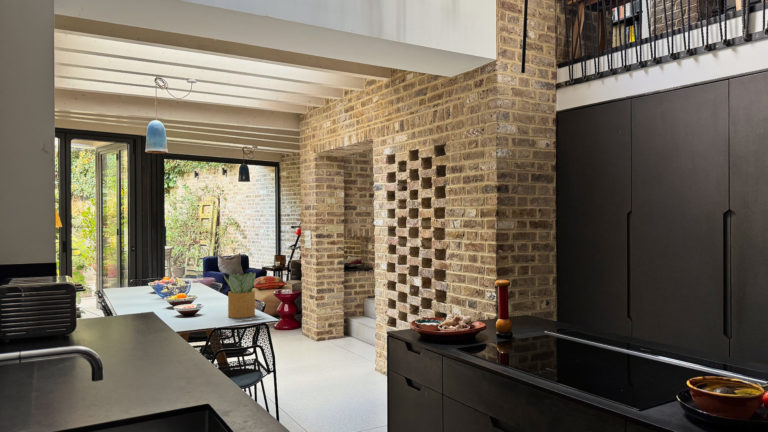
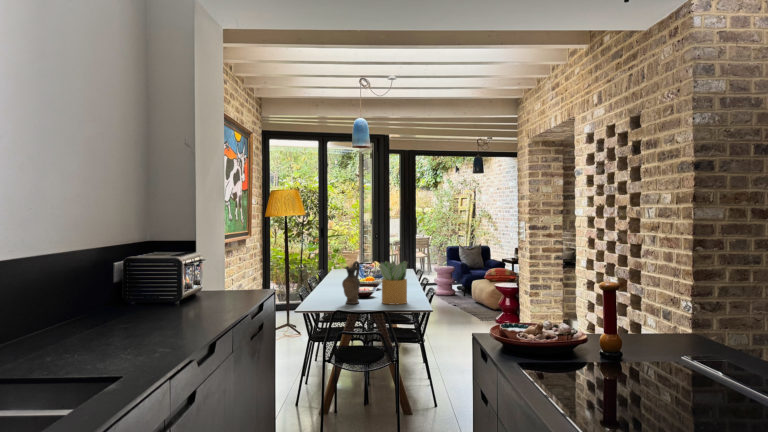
ceramic pitcher: none [186,275,206,322] -> present [342,261,360,304]

